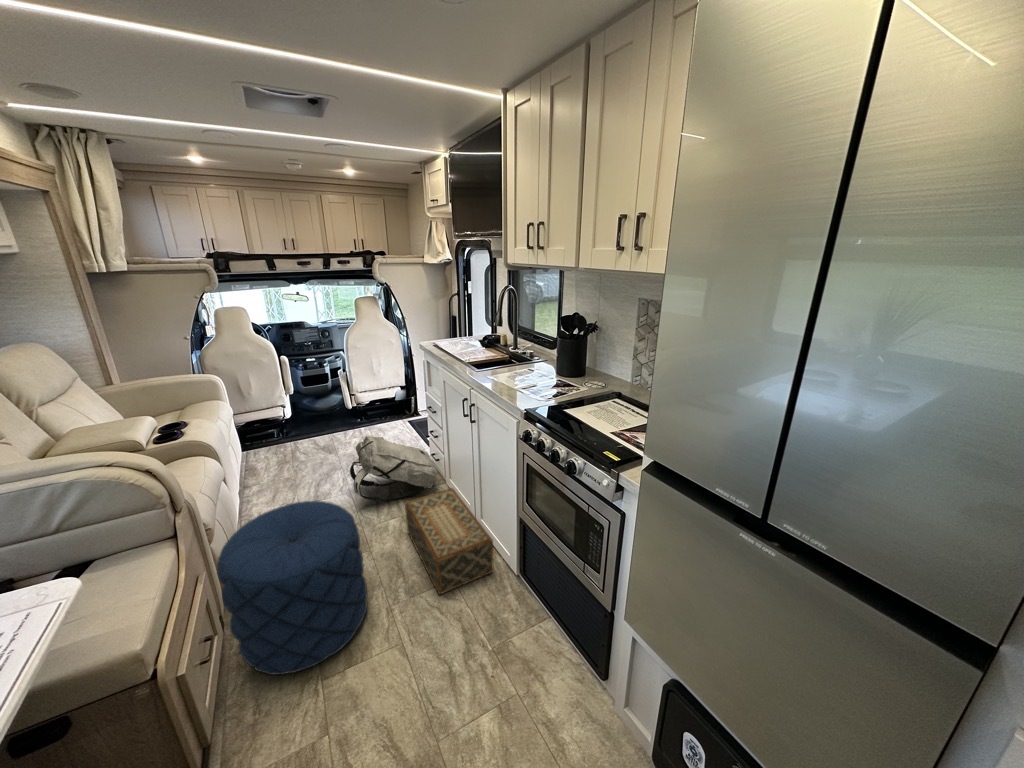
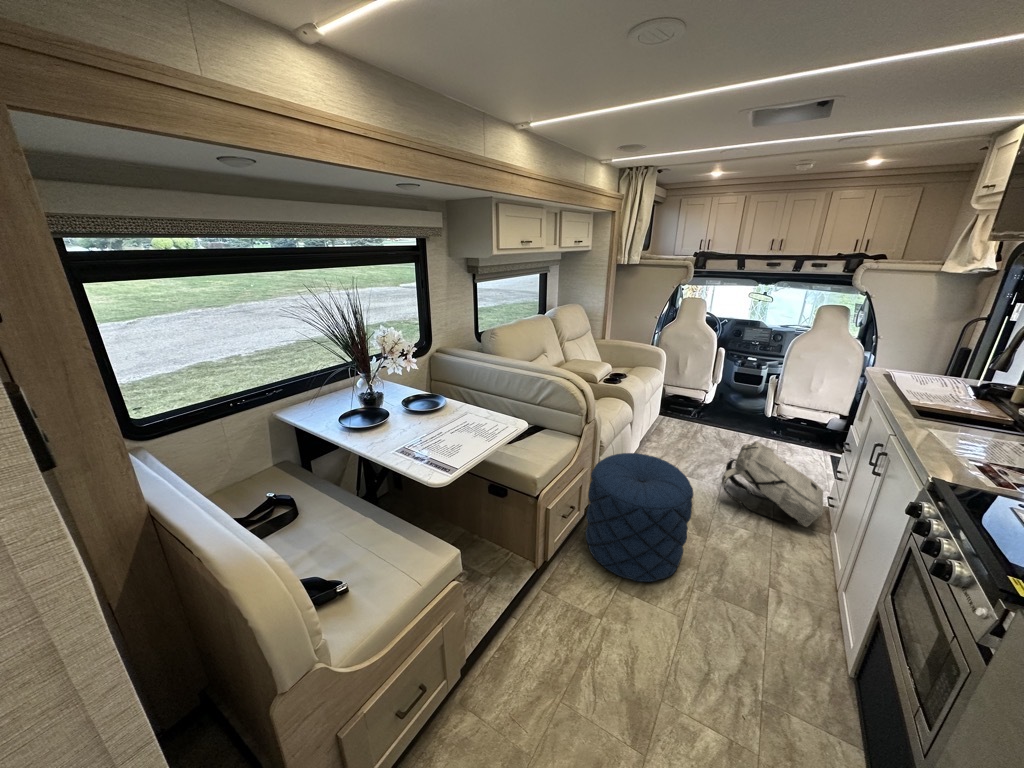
woven basket: present [405,488,494,594] -> none [743,518,838,652]

